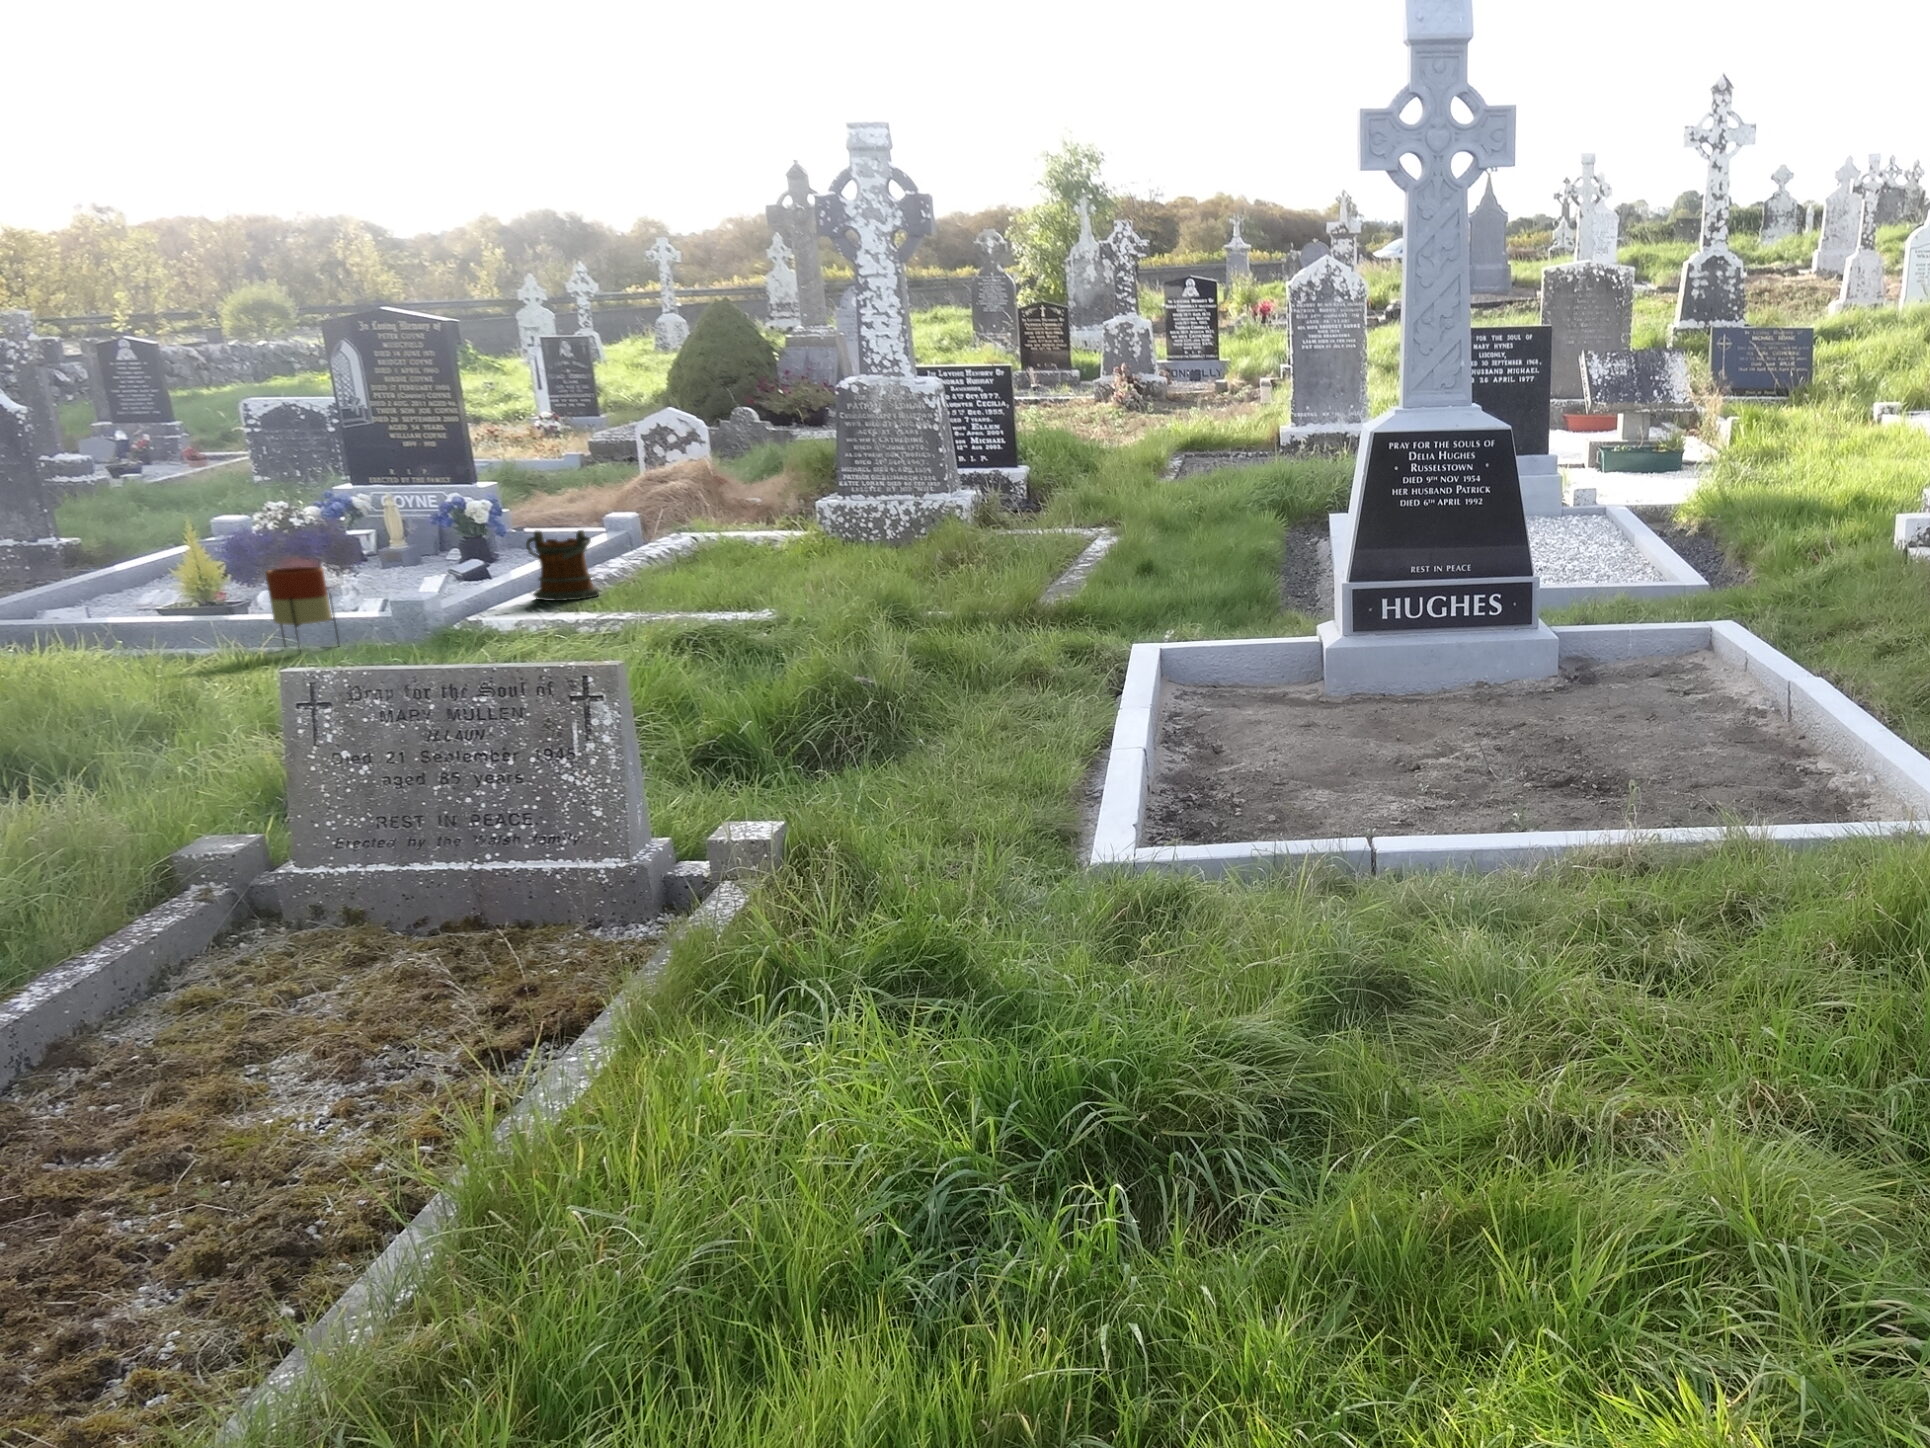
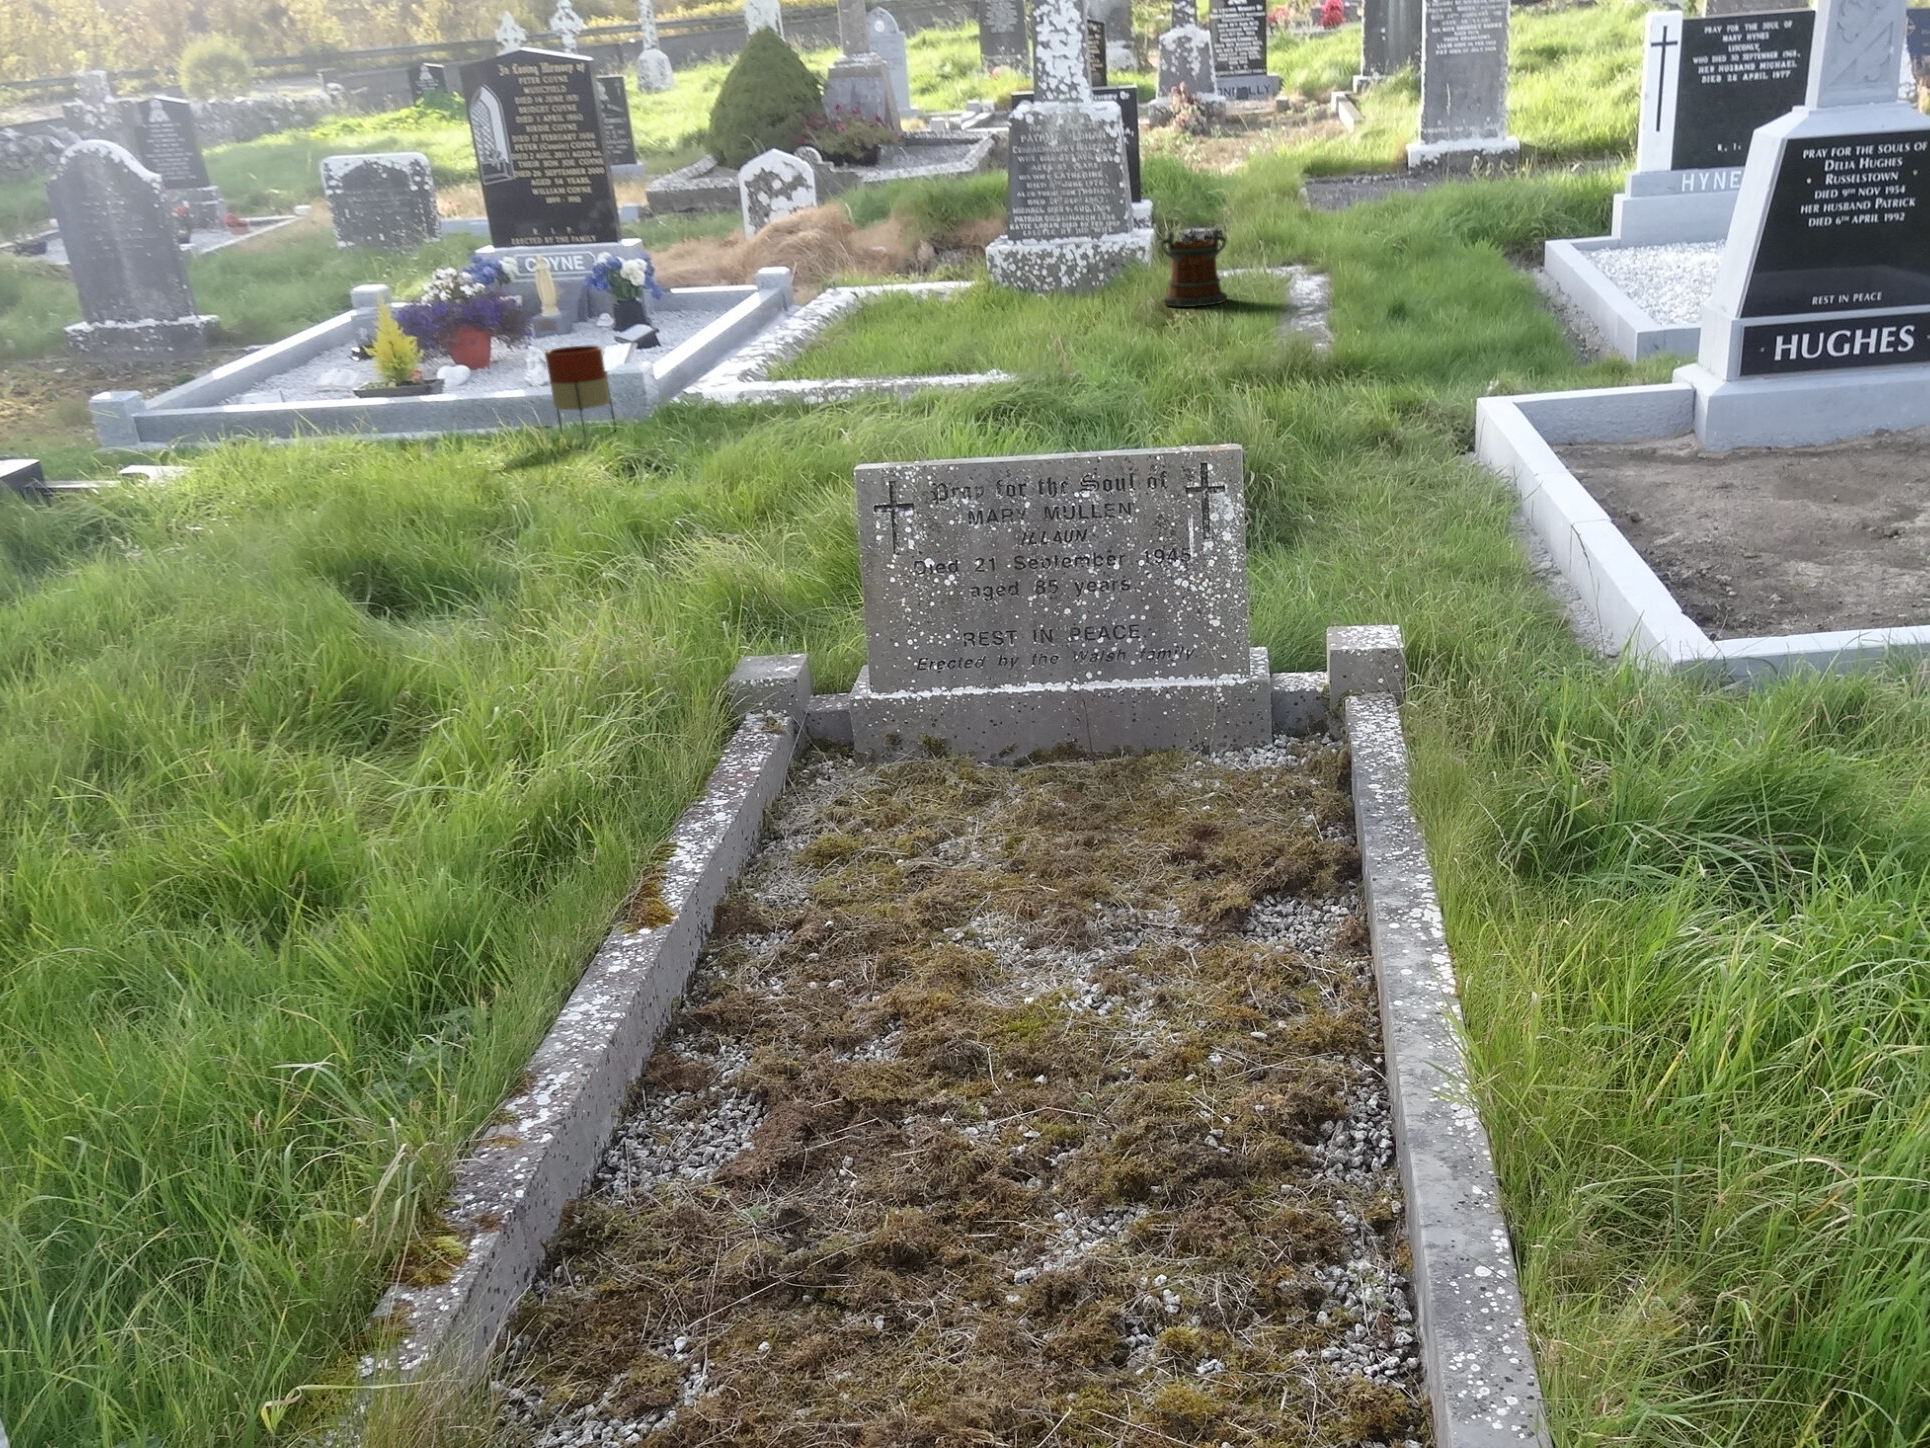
bucket: present [526,530,599,601] -> present [1160,229,1228,307]

